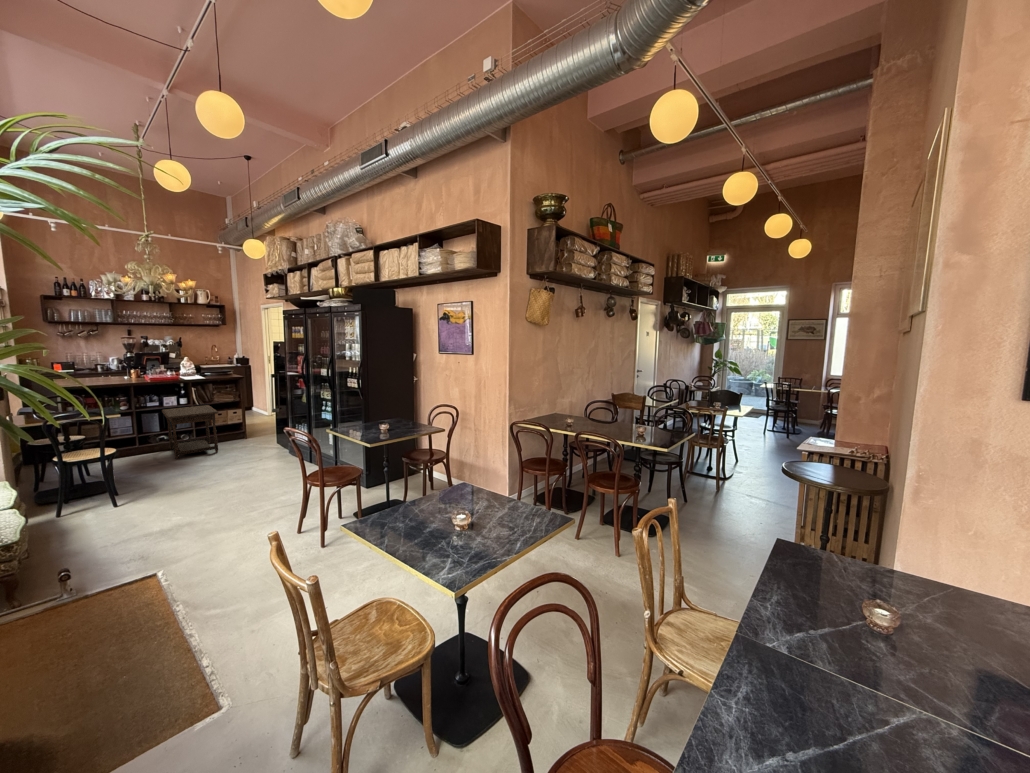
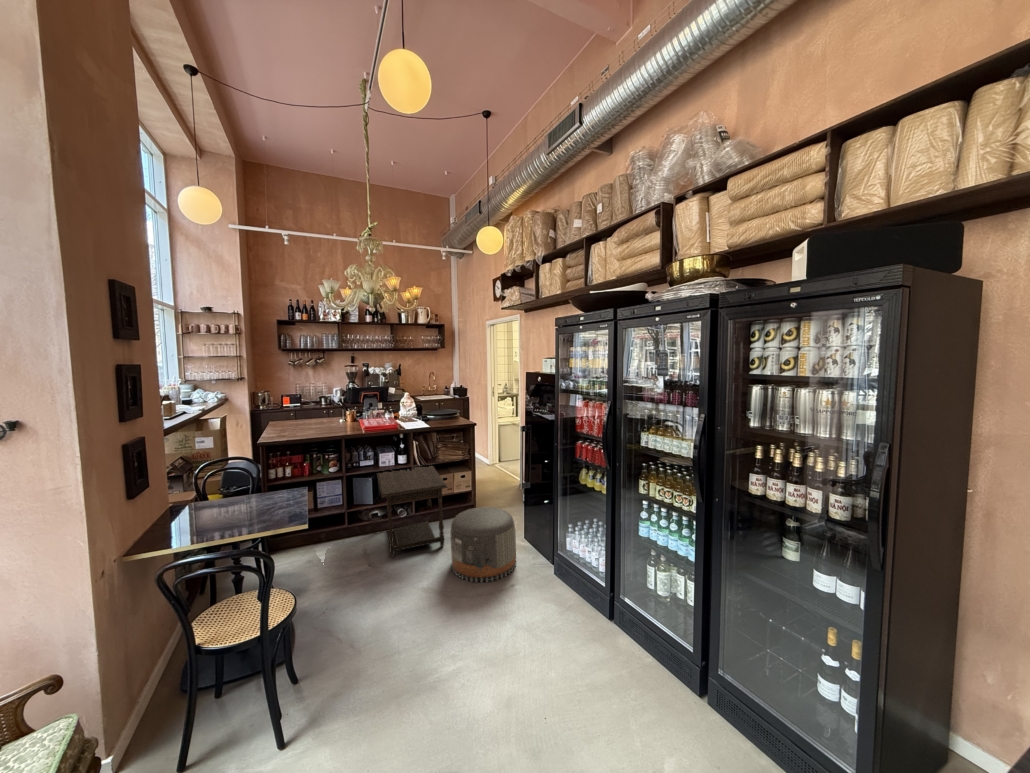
pouf: none [220,423,268,461] -> present [451,507,516,582]

